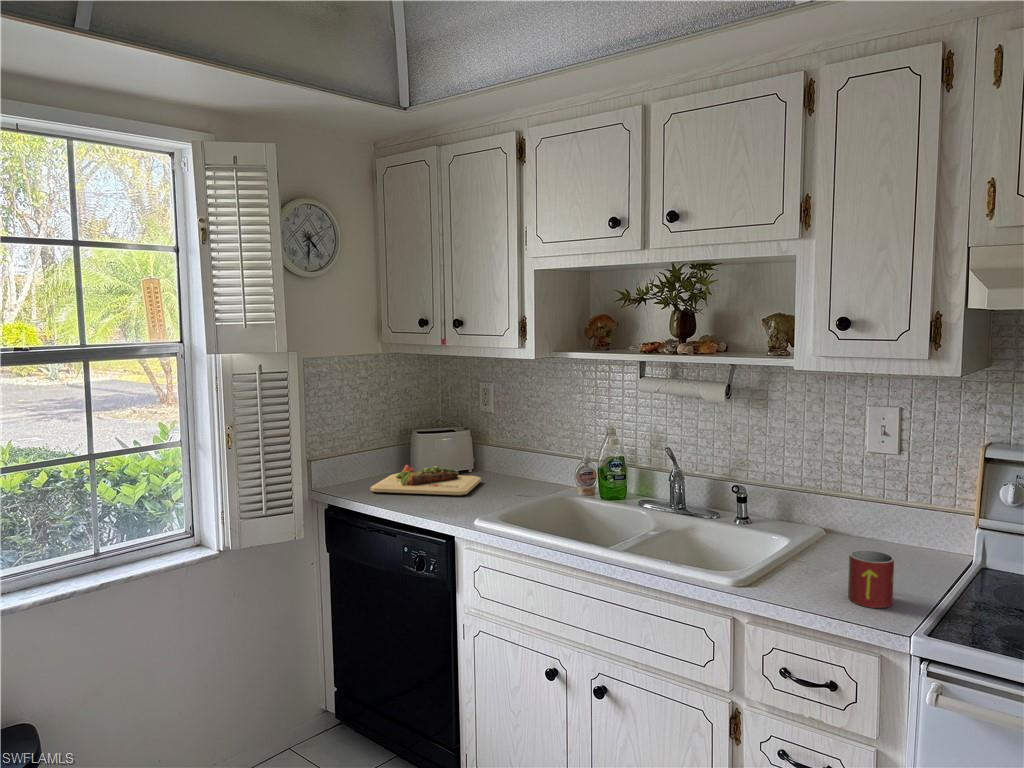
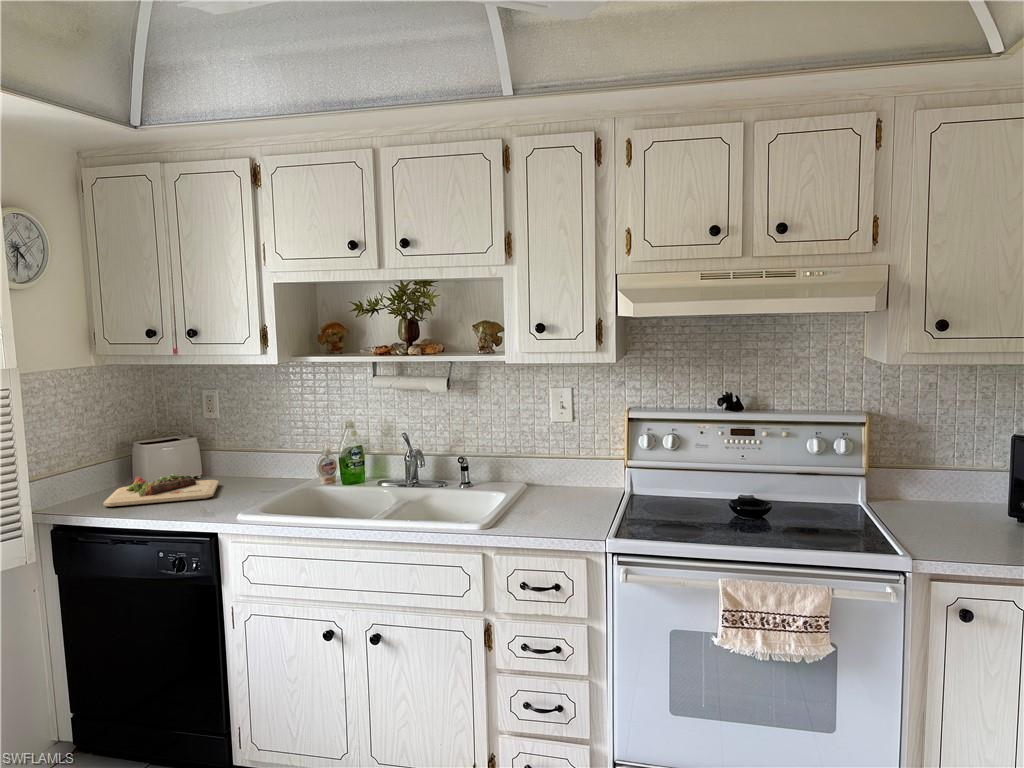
mug: present [848,550,894,608] -> none [559,489,588,528]

